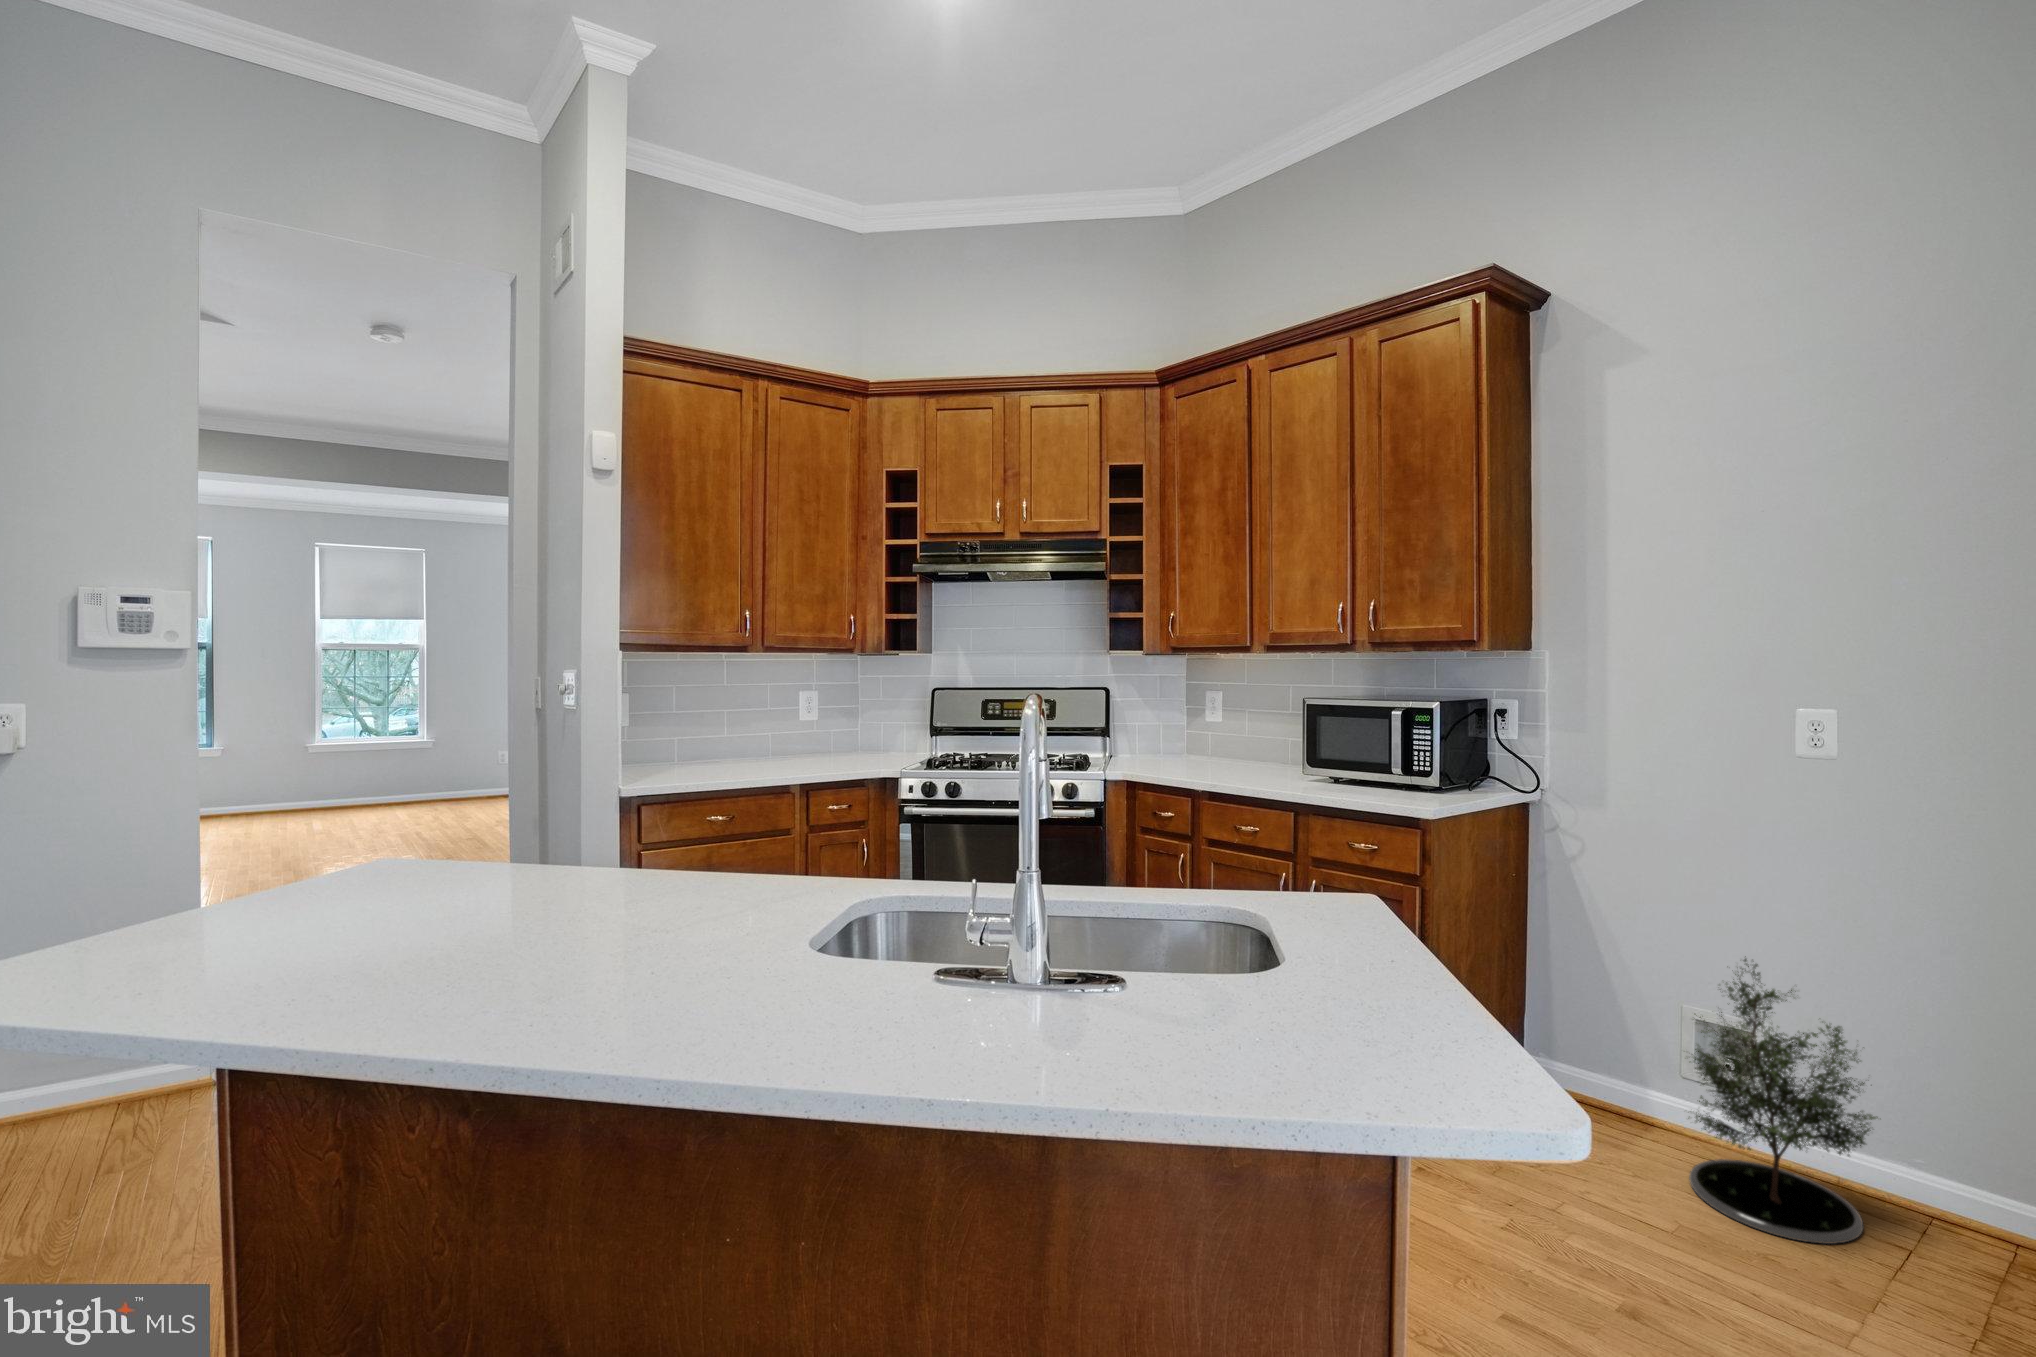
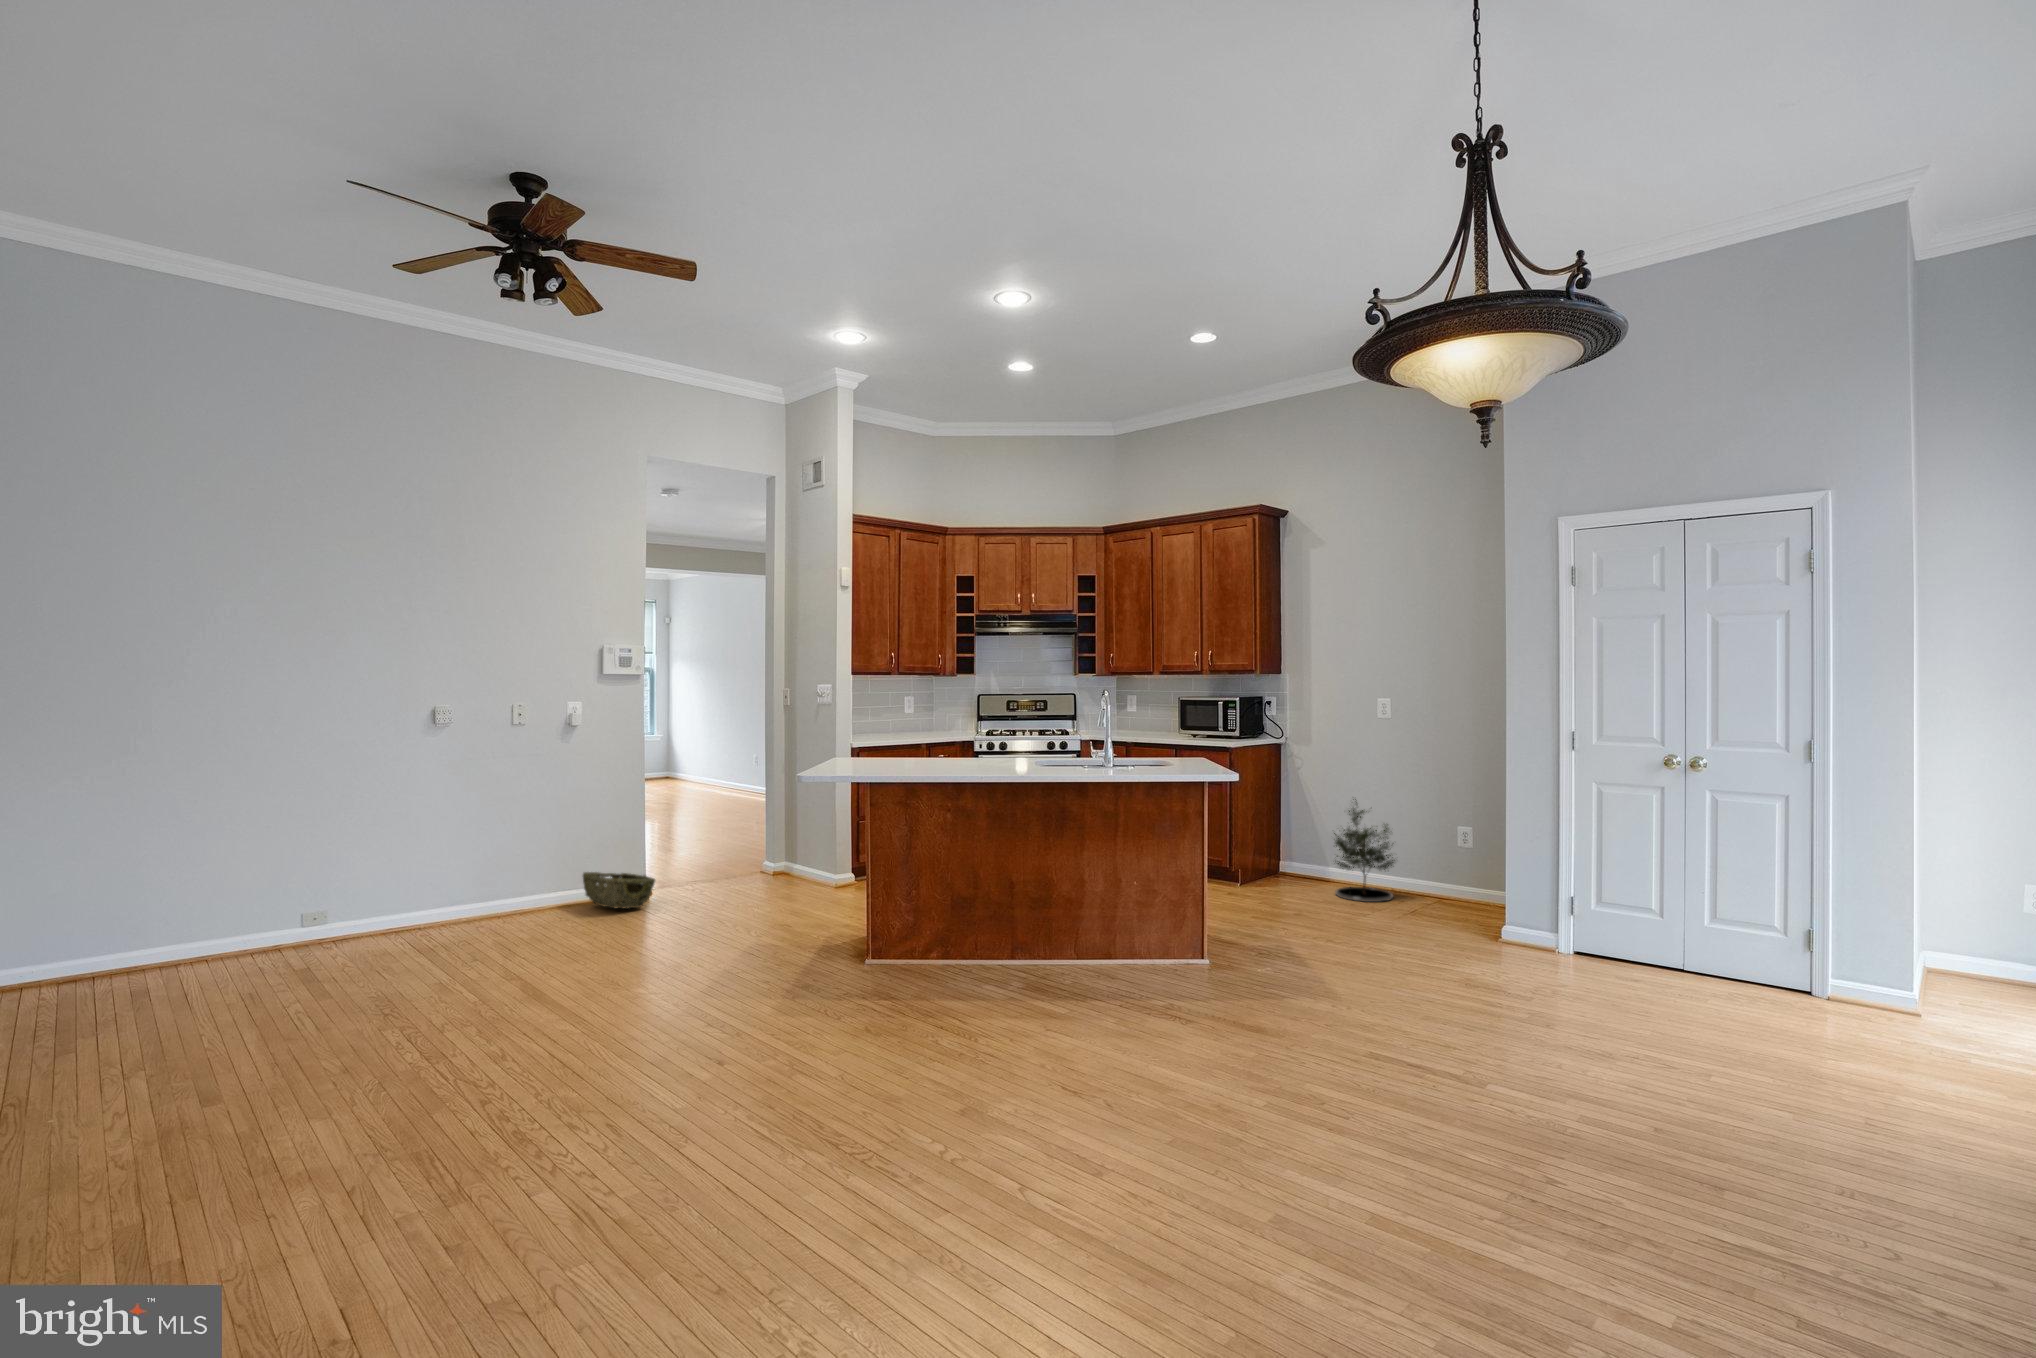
woven basket: none [34,1045,183,1151] -> present [583,872,655,909]

